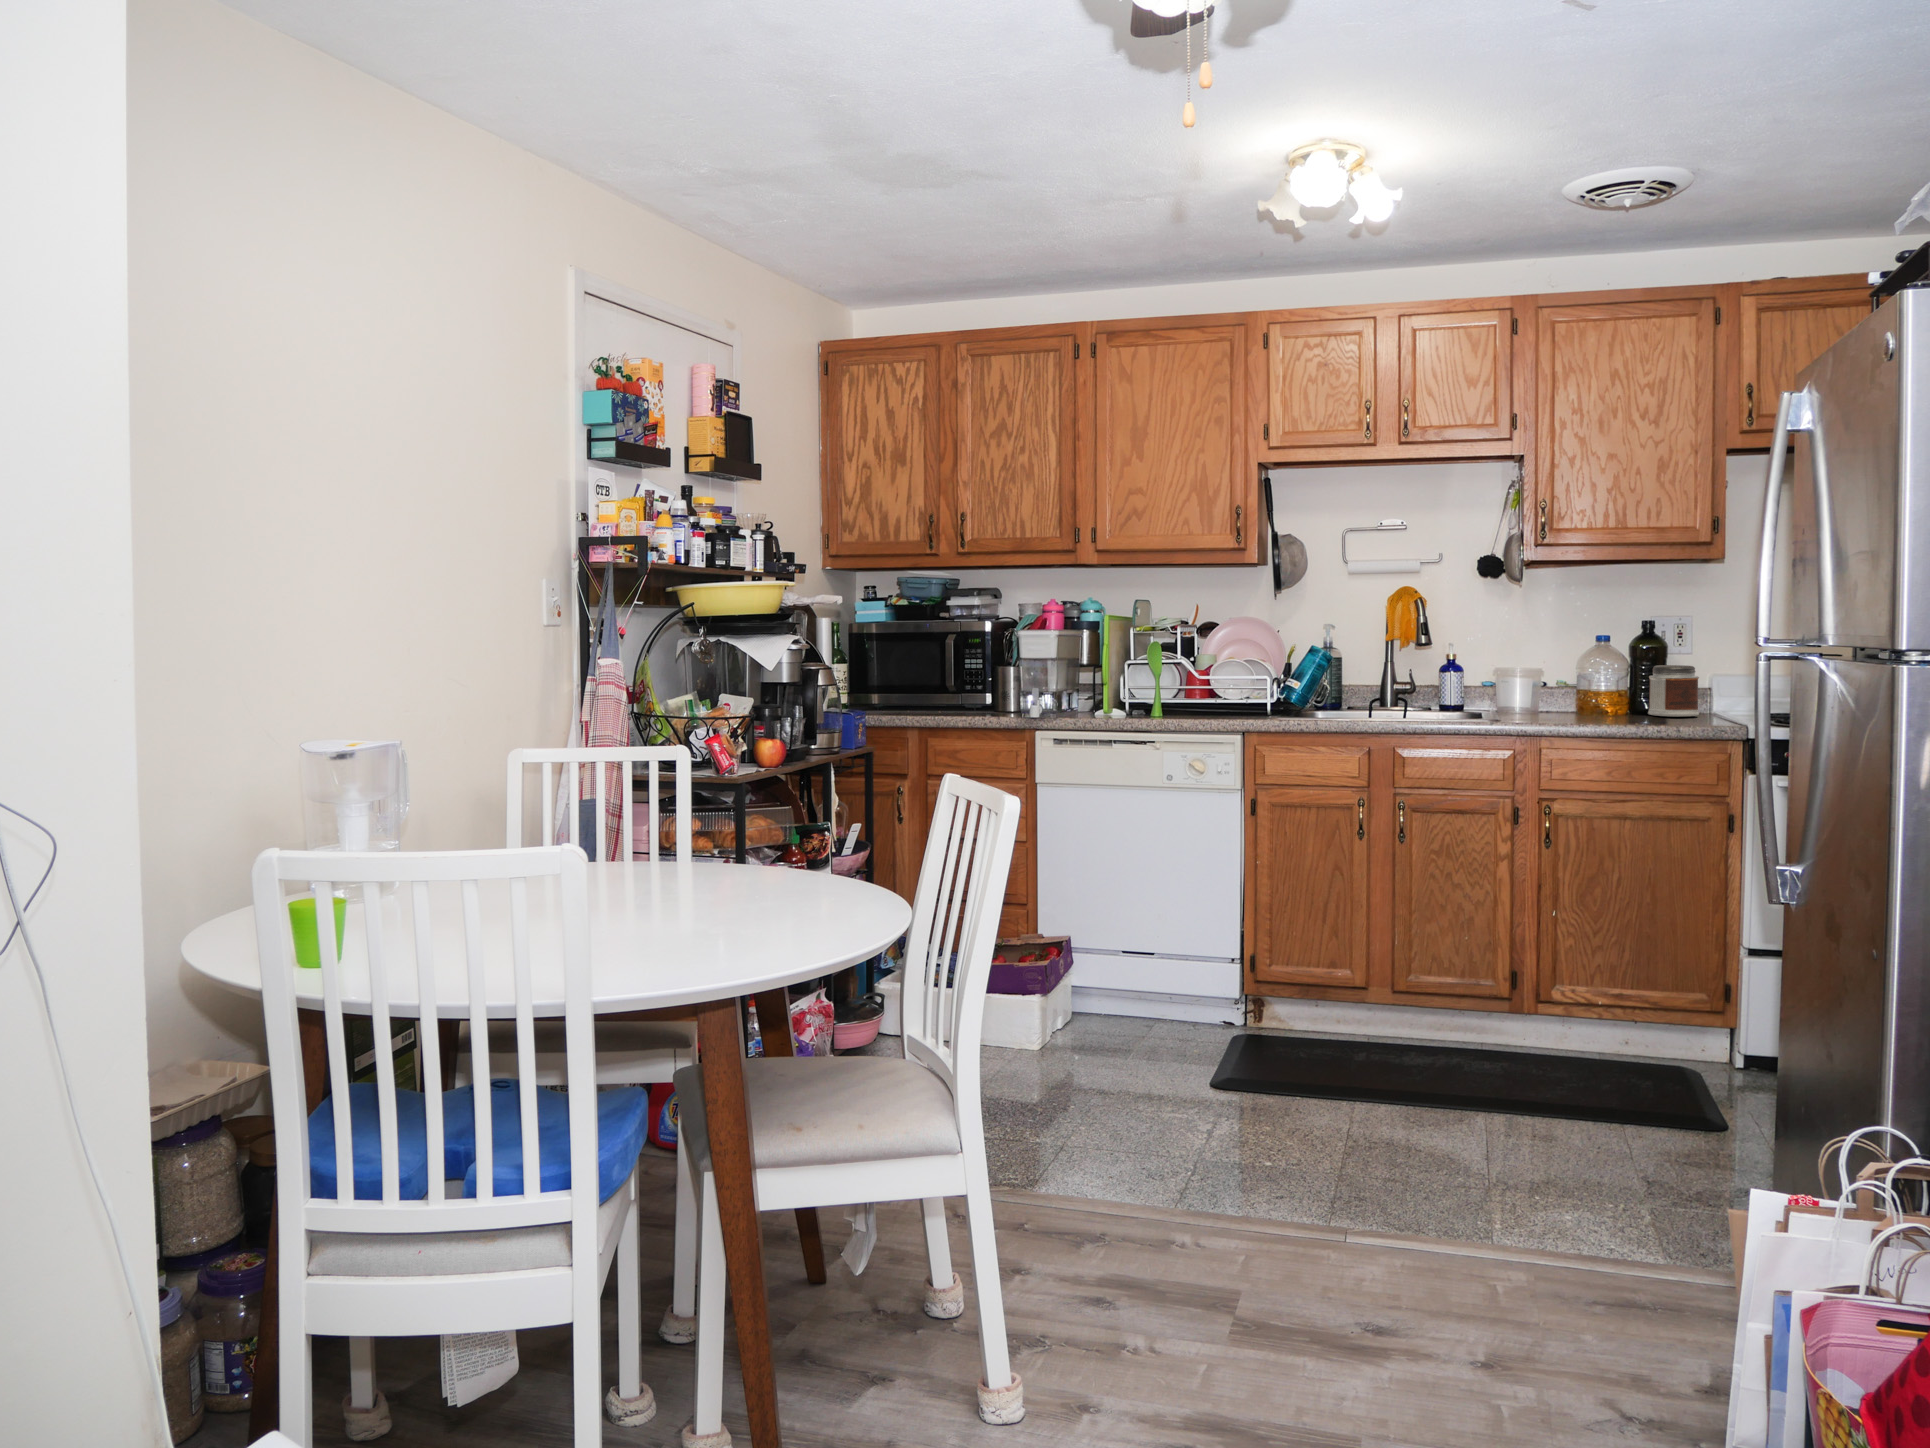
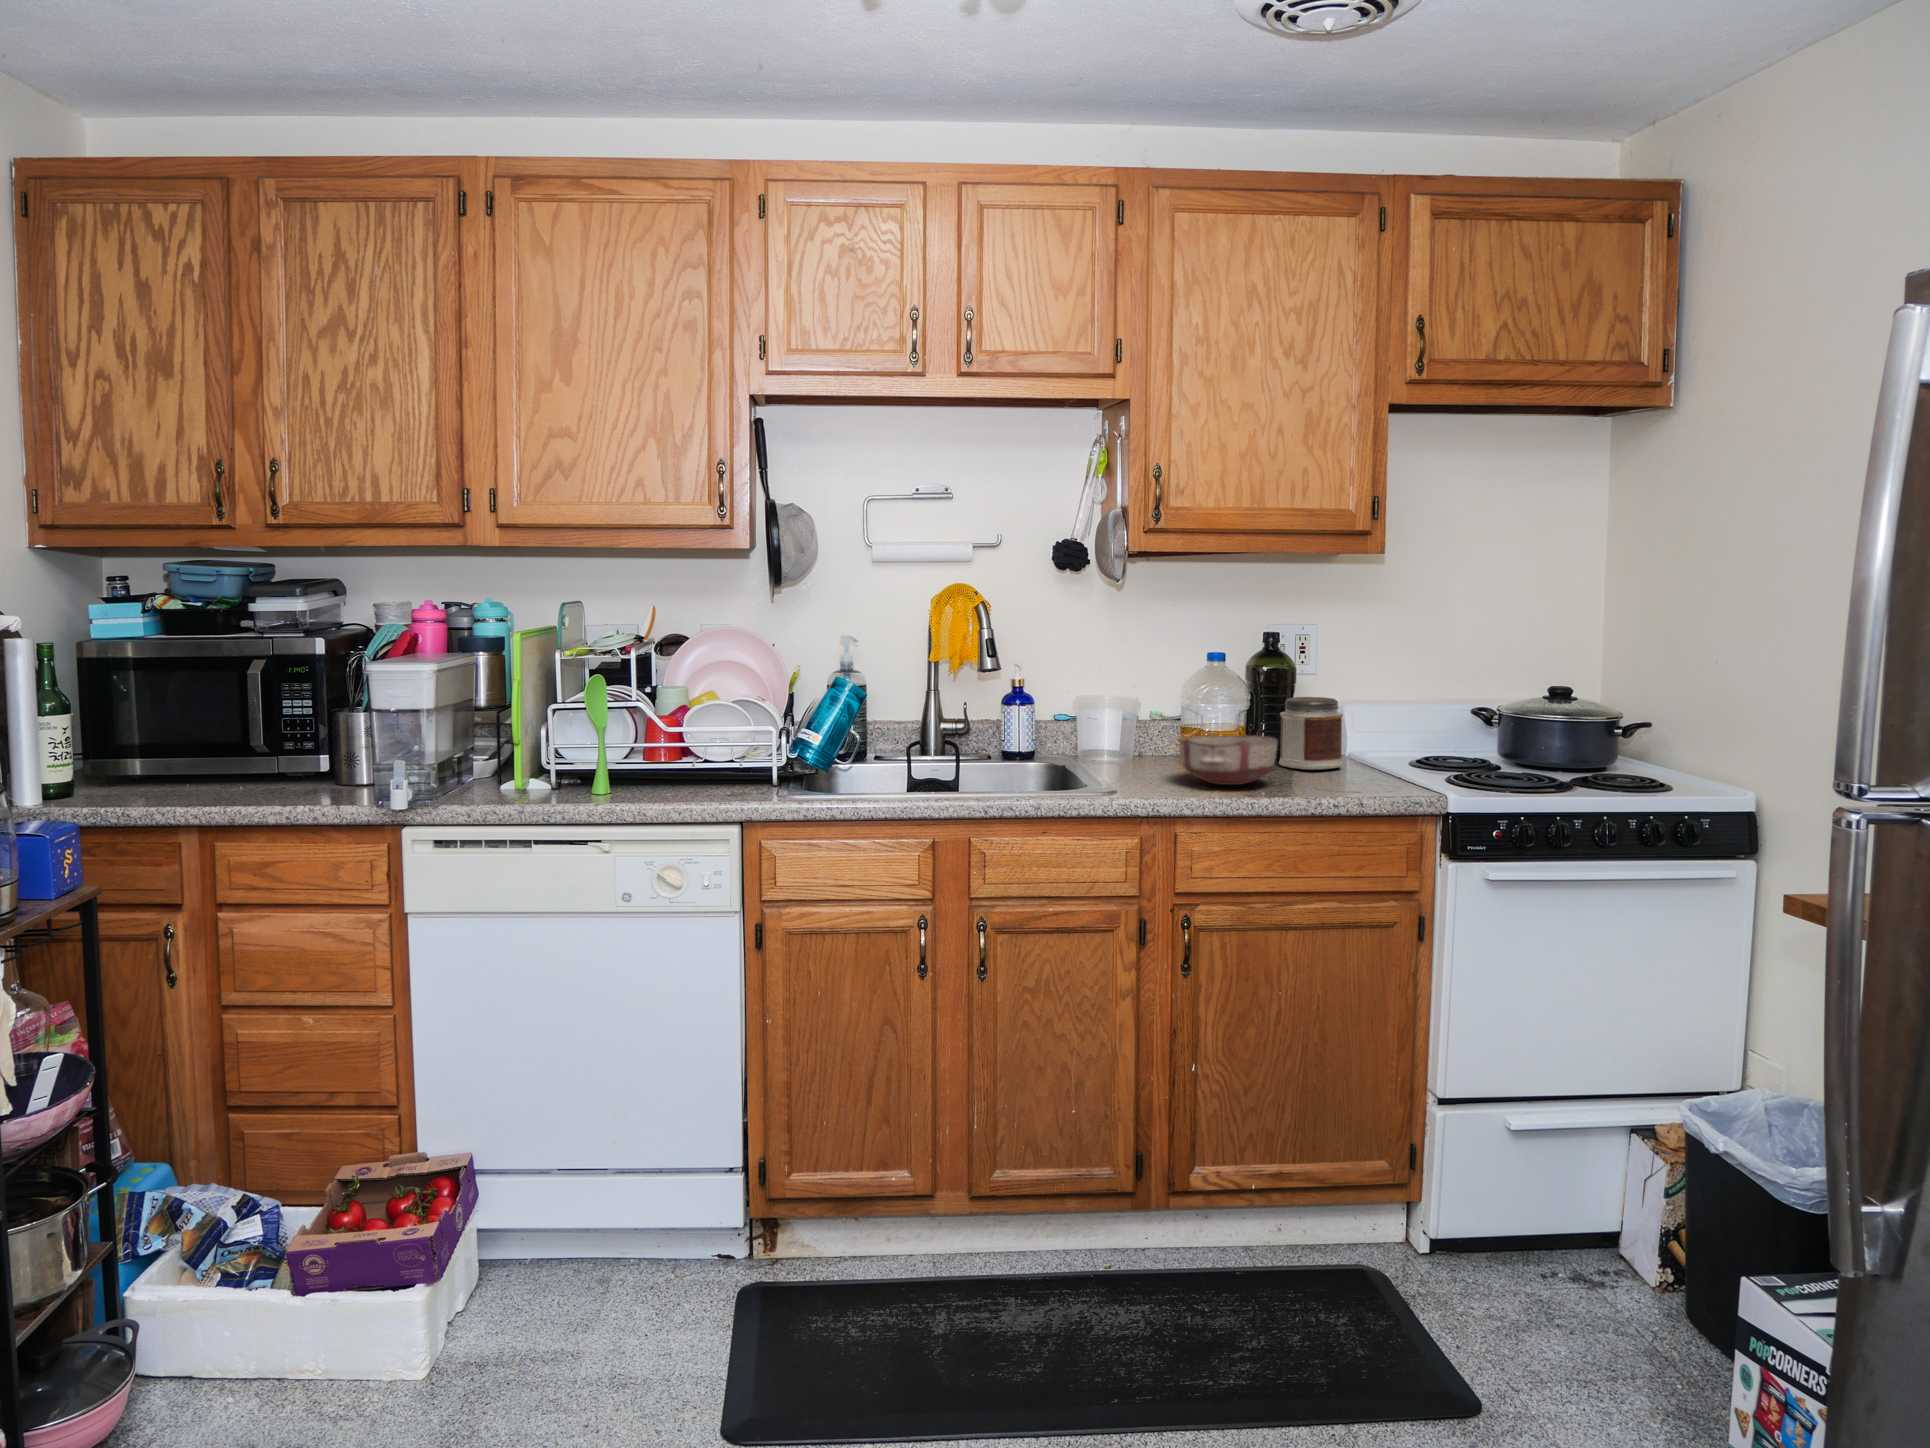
ceramic bowl: none [1561,689,1636,722] -> present [1180,735,1277,785]

